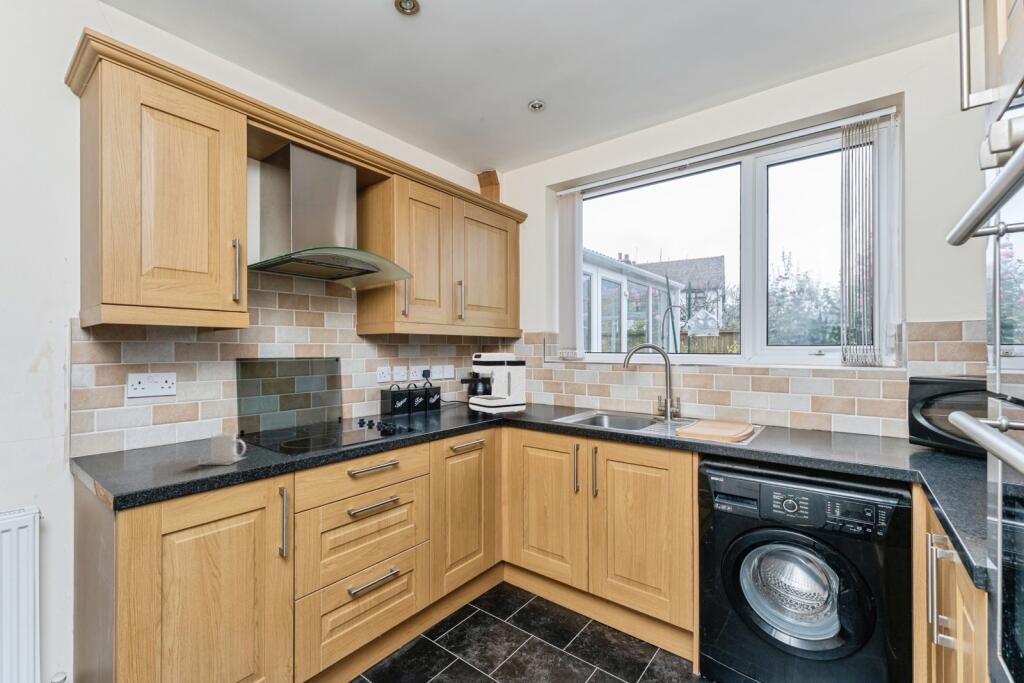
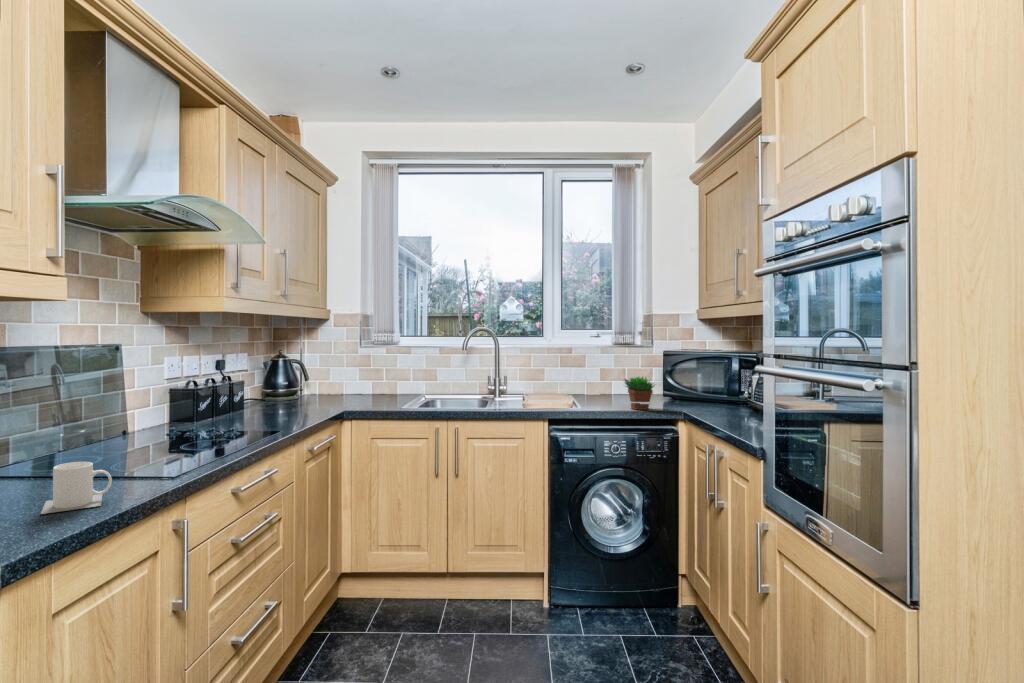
coffee maker: present [461,353,526,414] -> none [283,338,358,410]
succulent plant: none [814,395,868,441] -> present [625,377,654,410]

